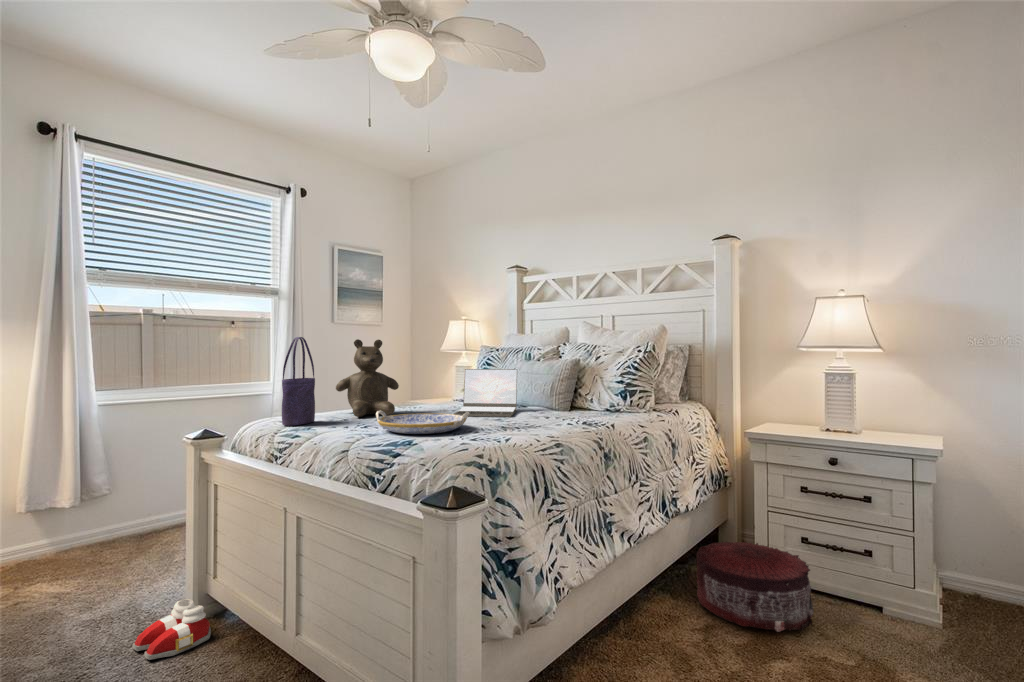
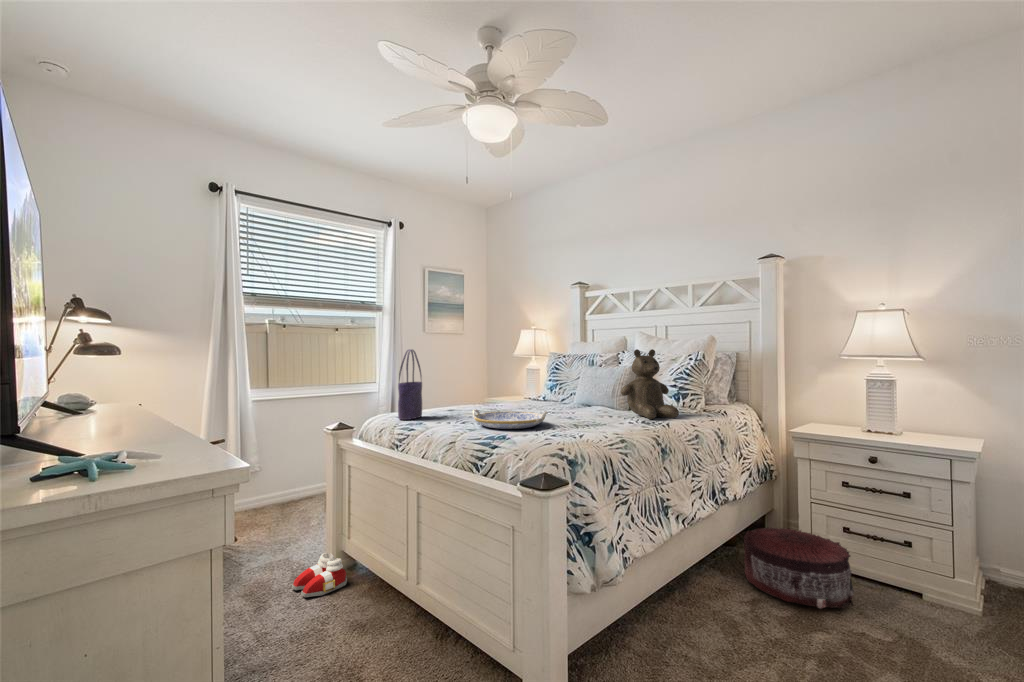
teddy bear: present [336,339,399,417] -> present [621,349,679,419]
laptop: present [454,369,517,417] -> none [531,374,584,415]

